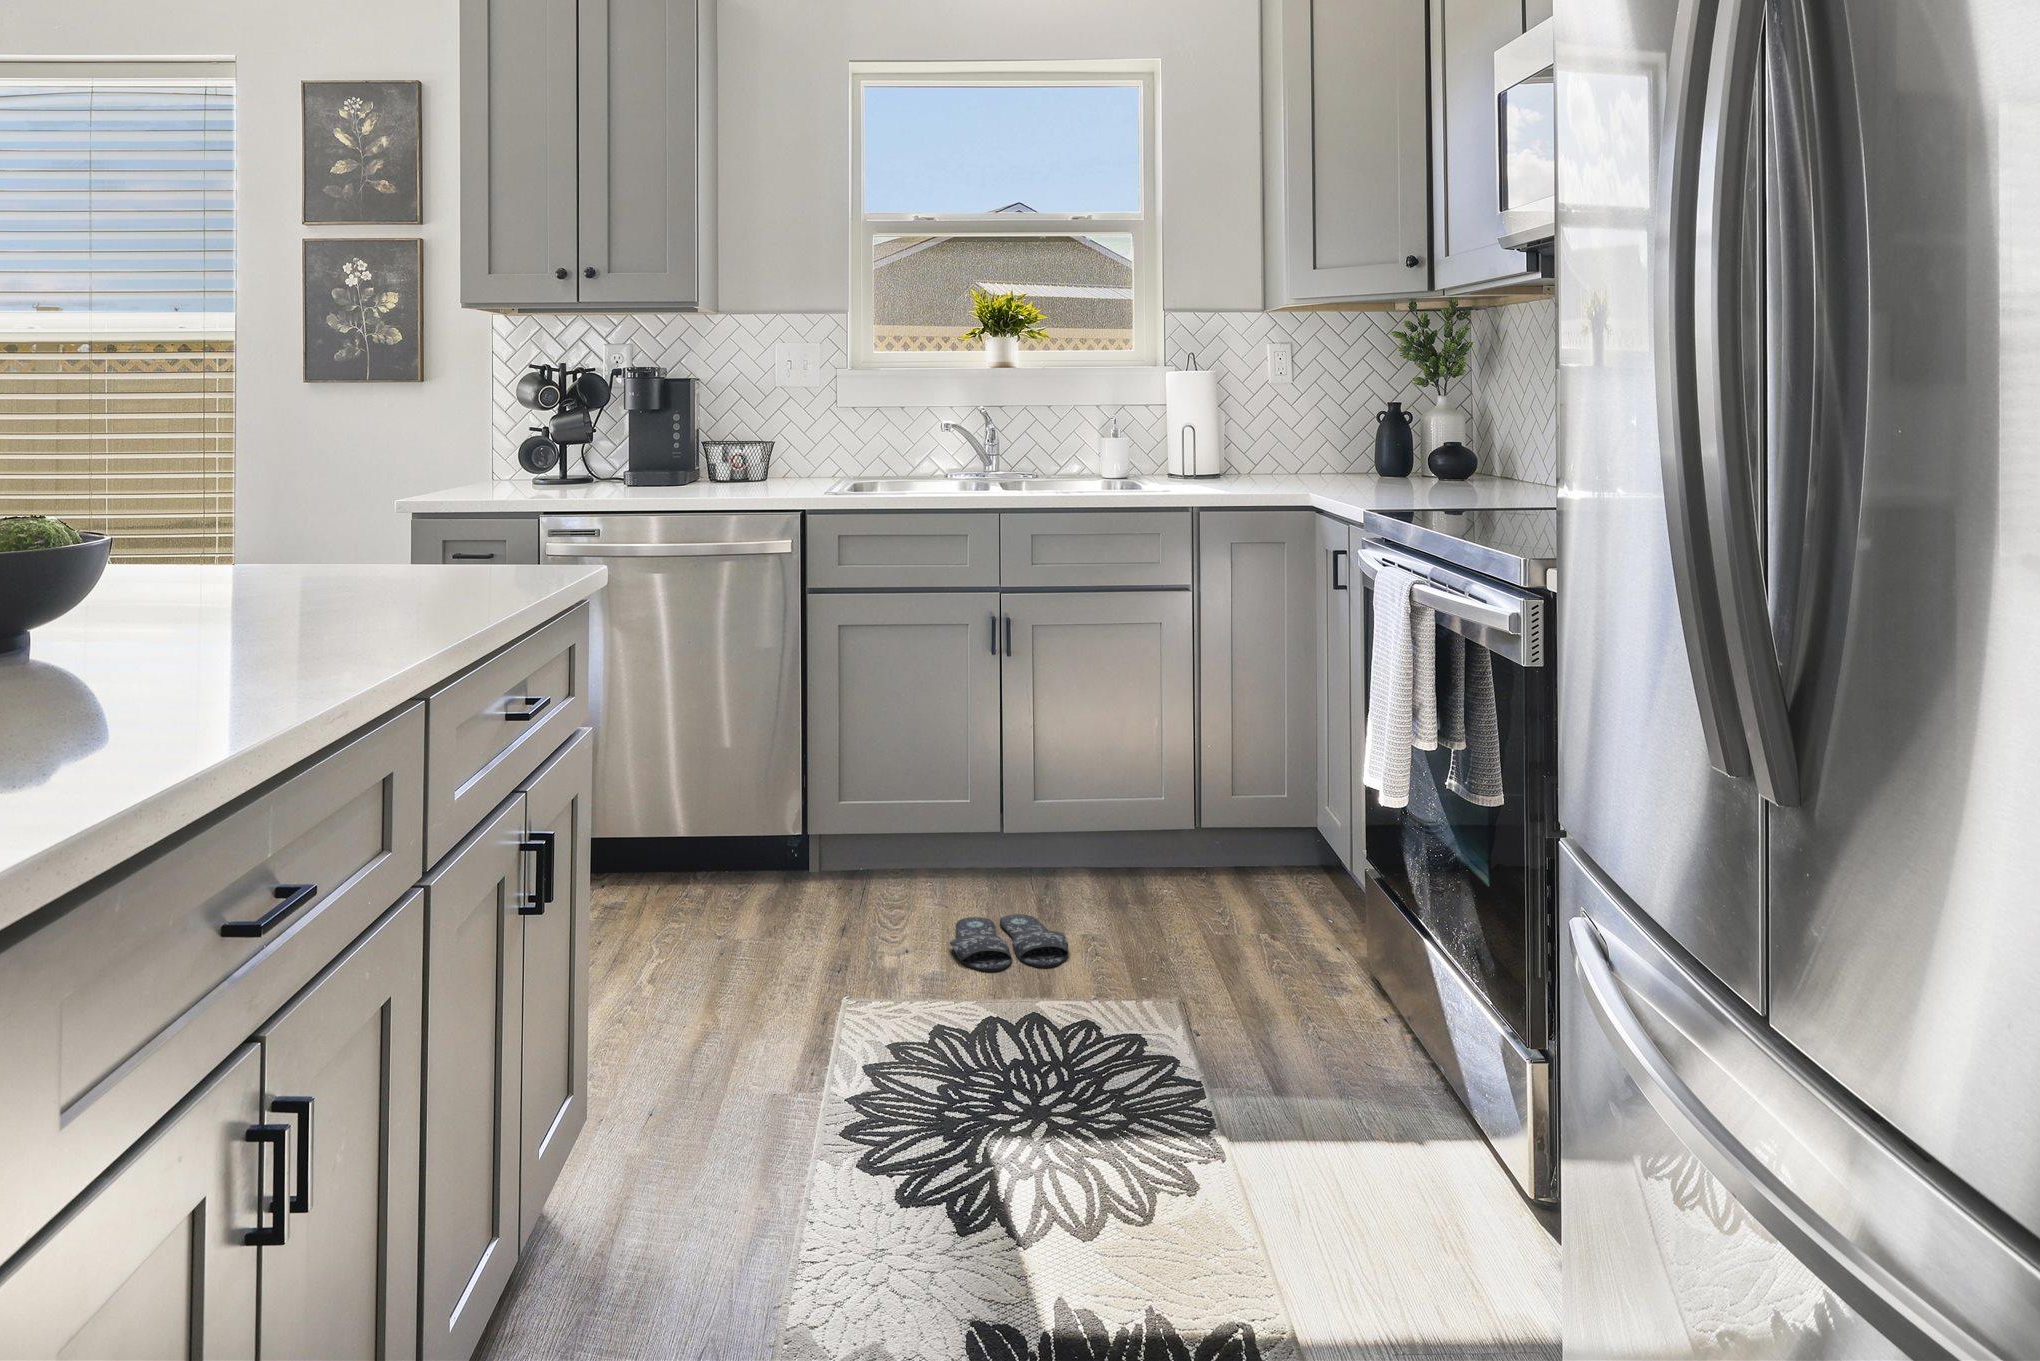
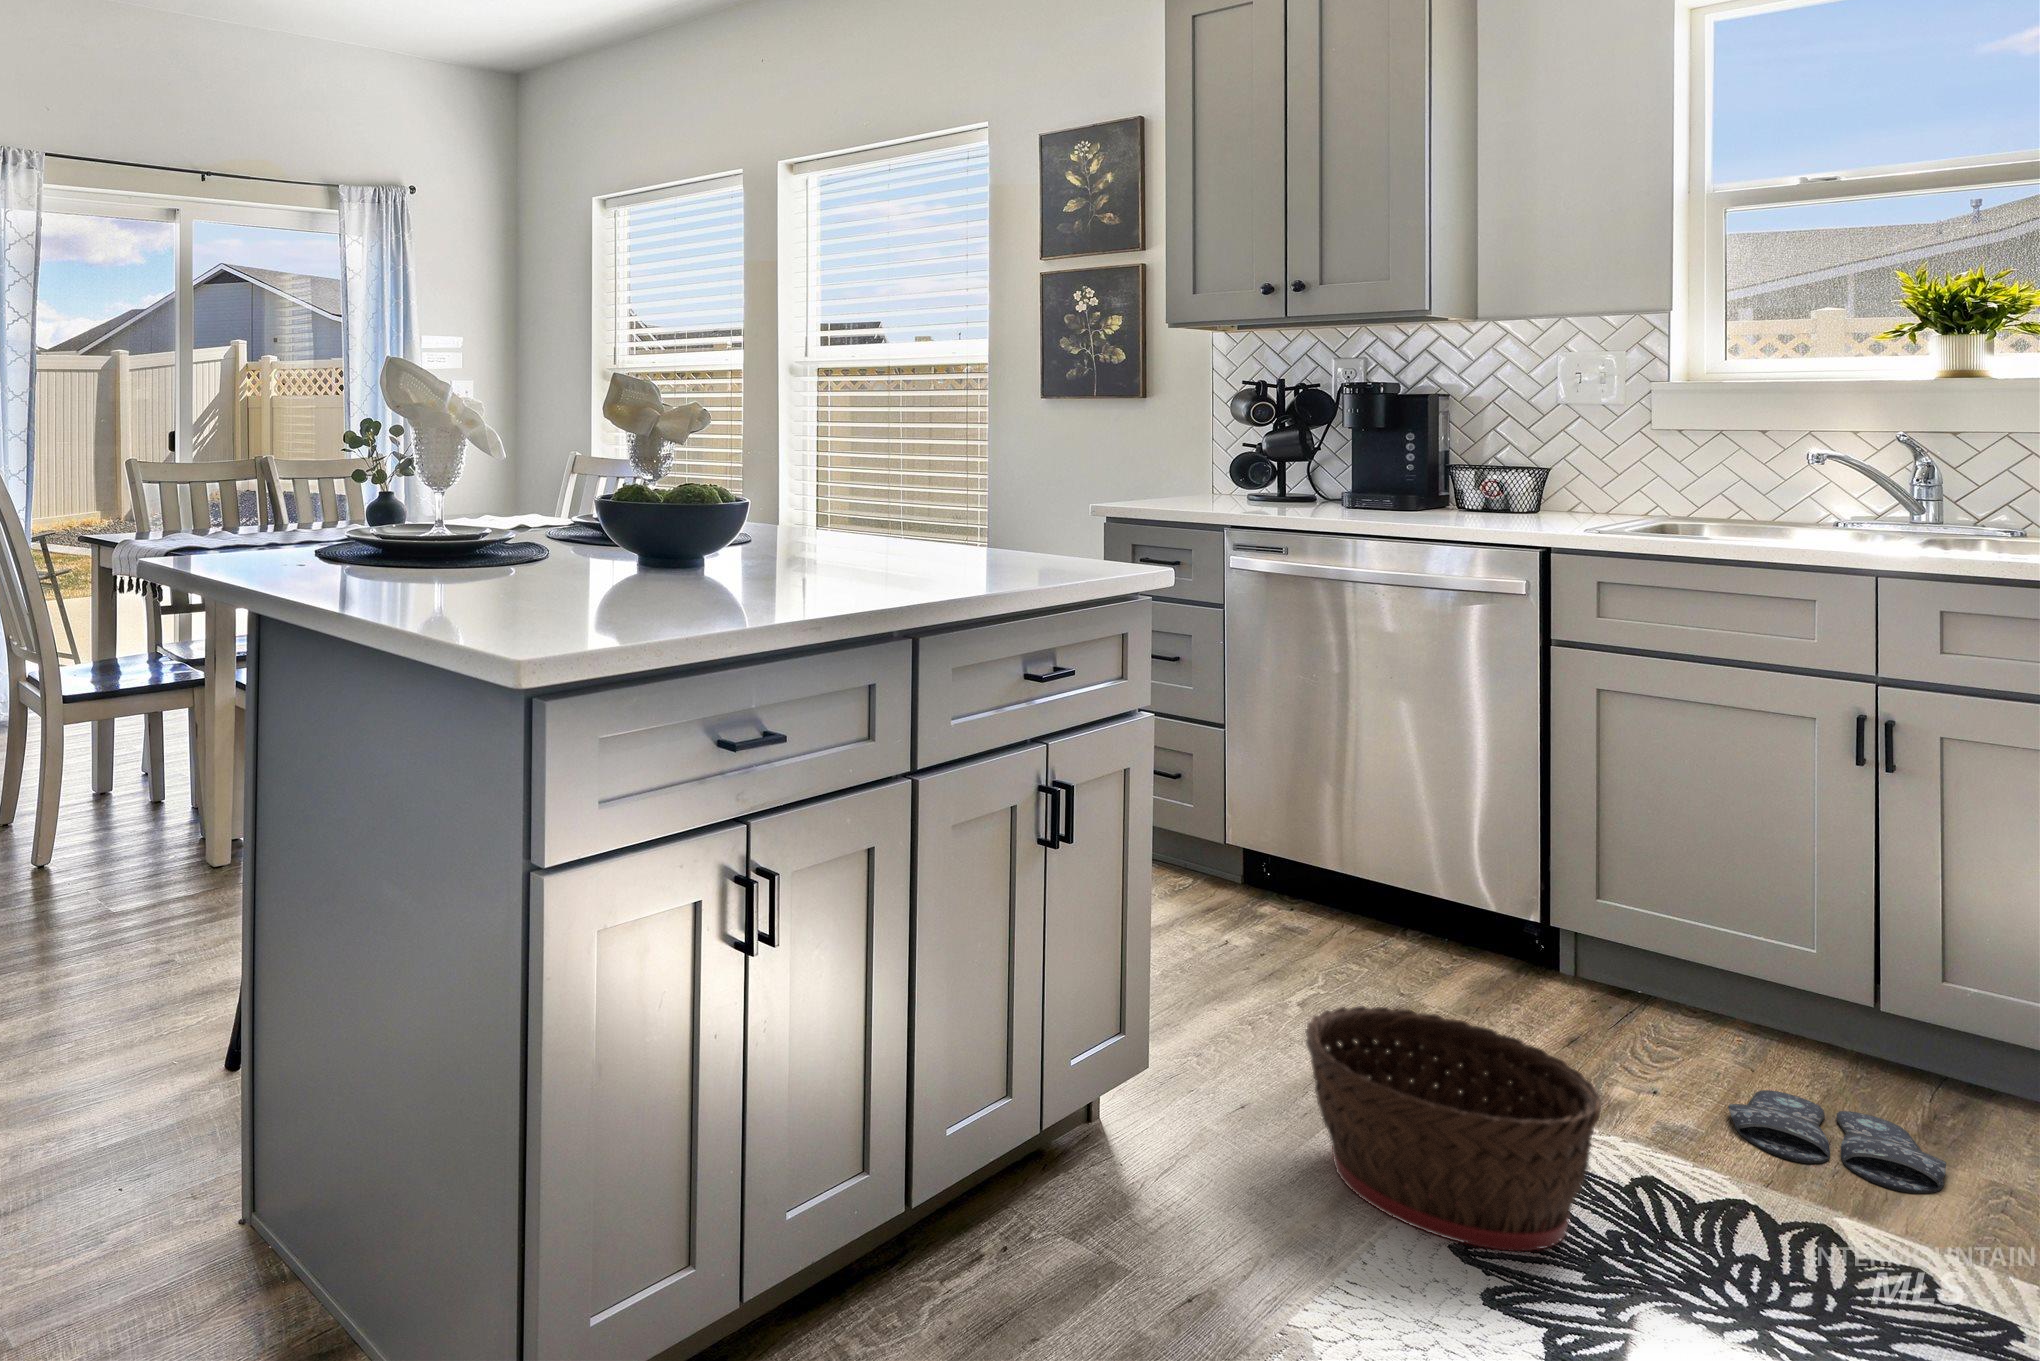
basket: none [722,951,941,1159] -> present [1306,1006,1601,1251]

